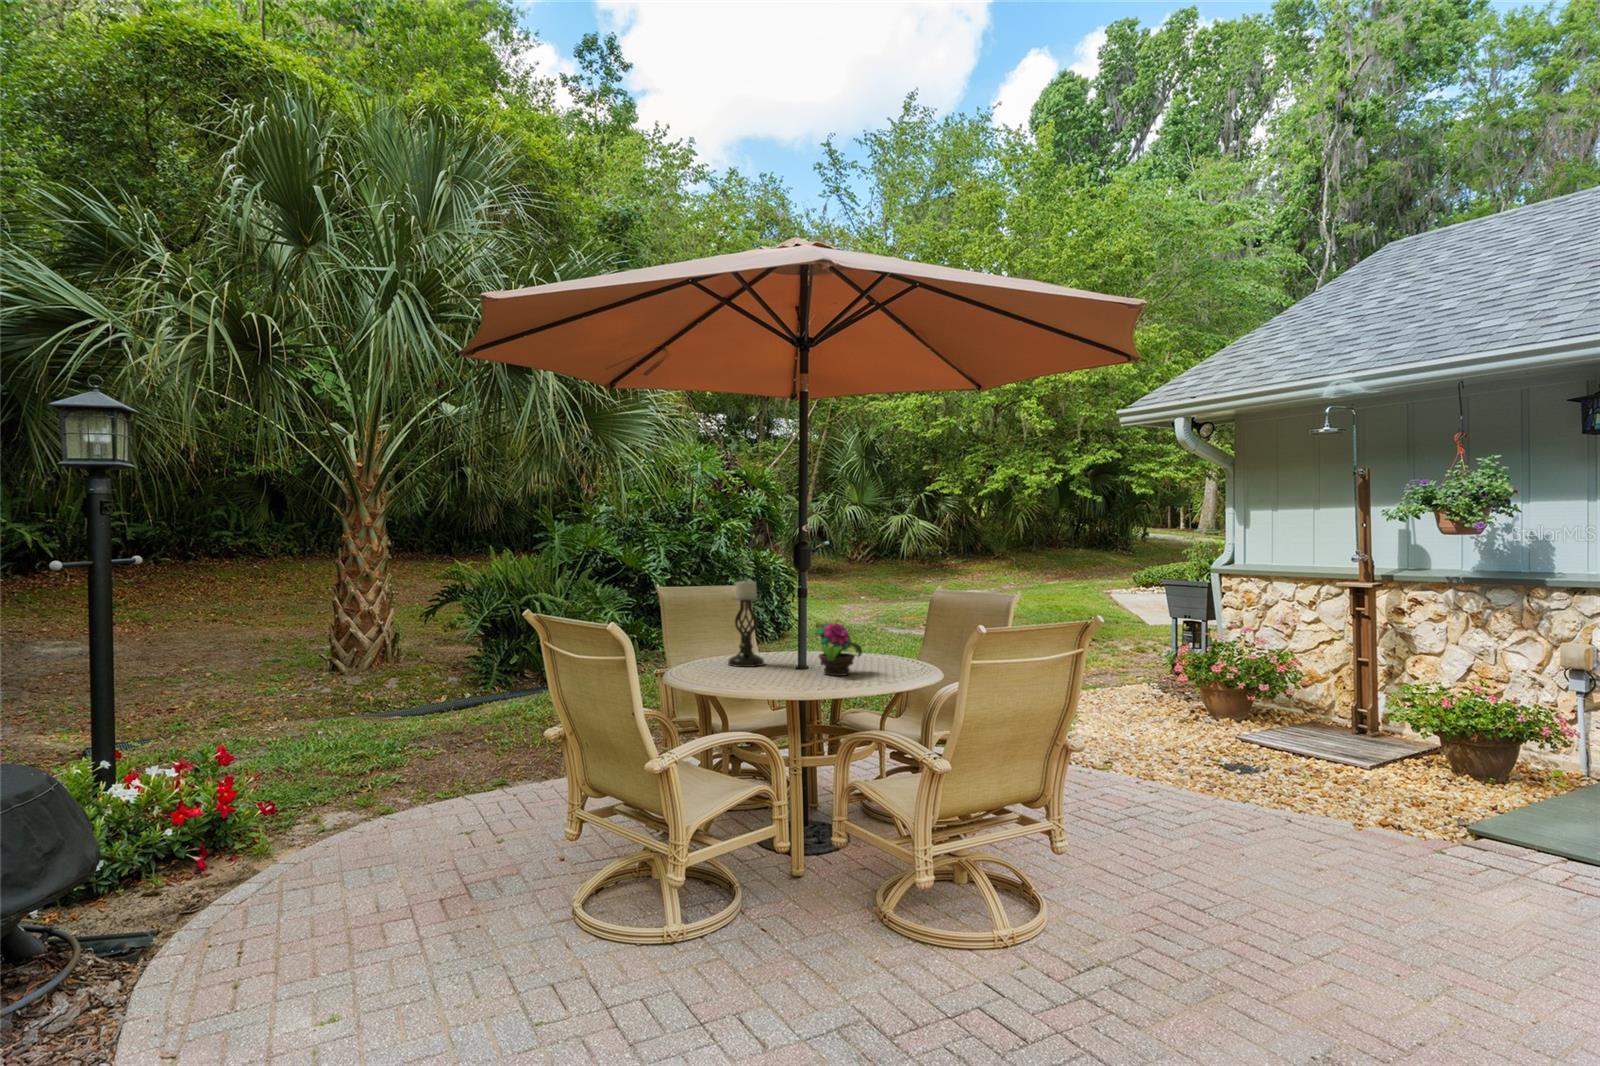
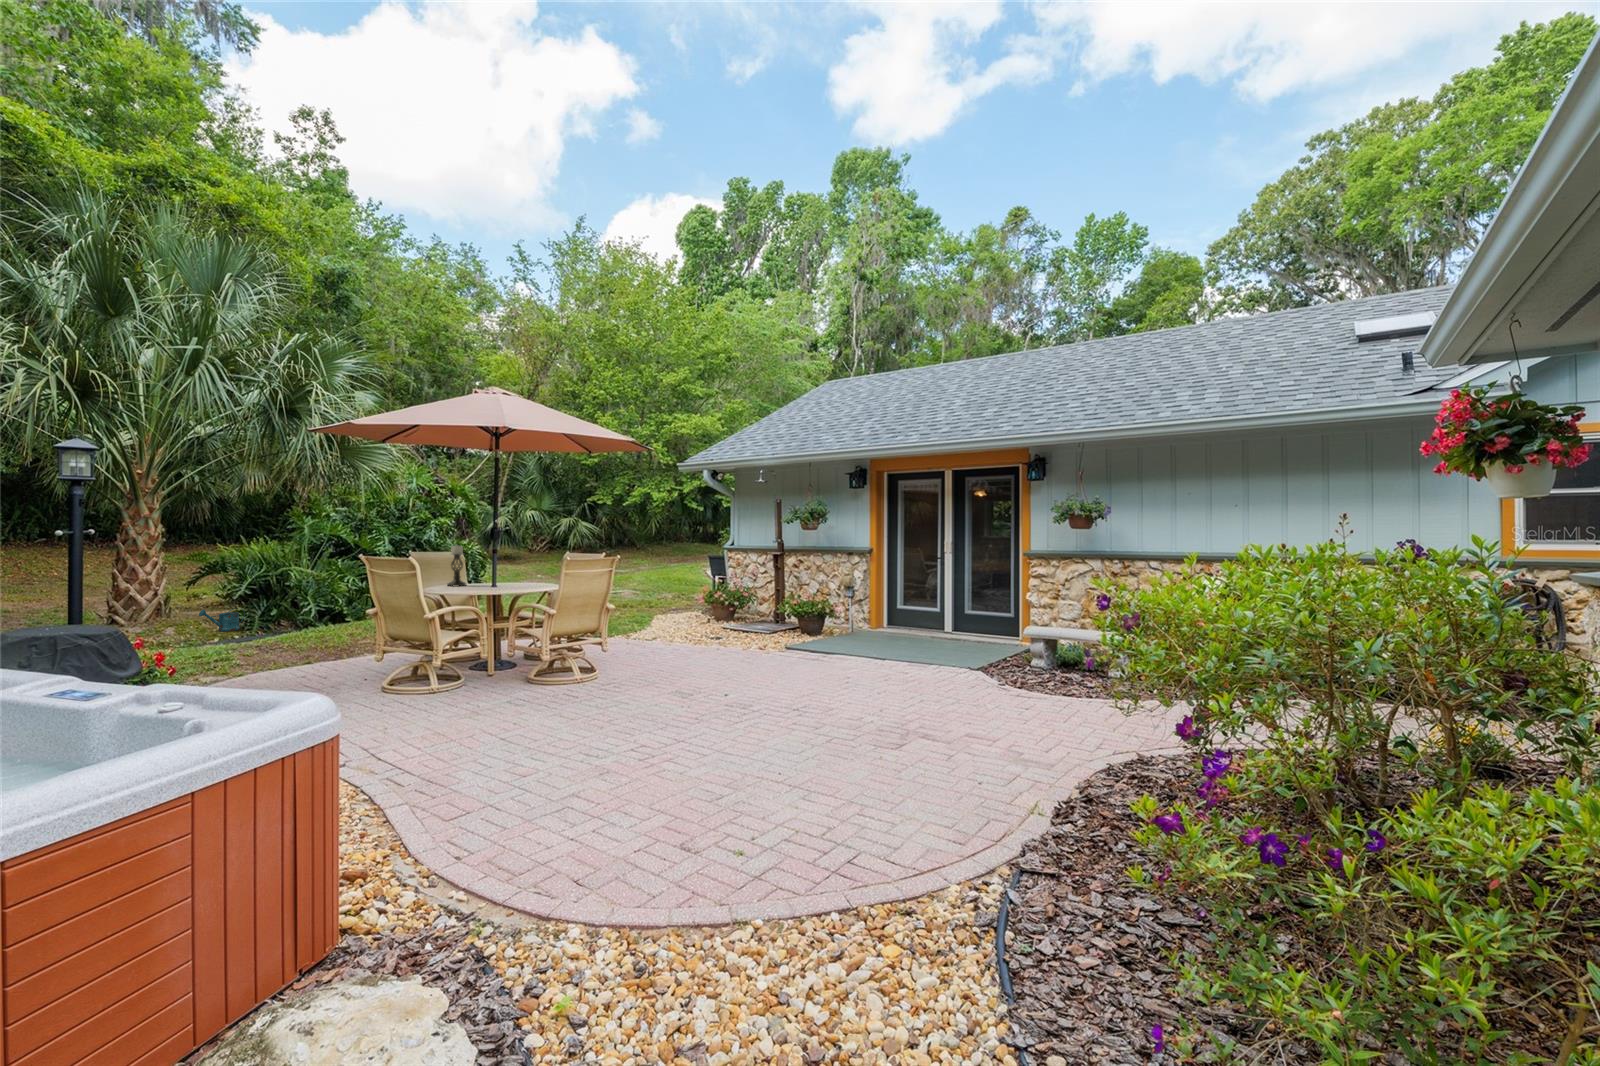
potted flower: present [808,622,862,676] -> none [489,563,517,587]
watering can: none [425,654,480,689] -> present [199,608,245,631]

